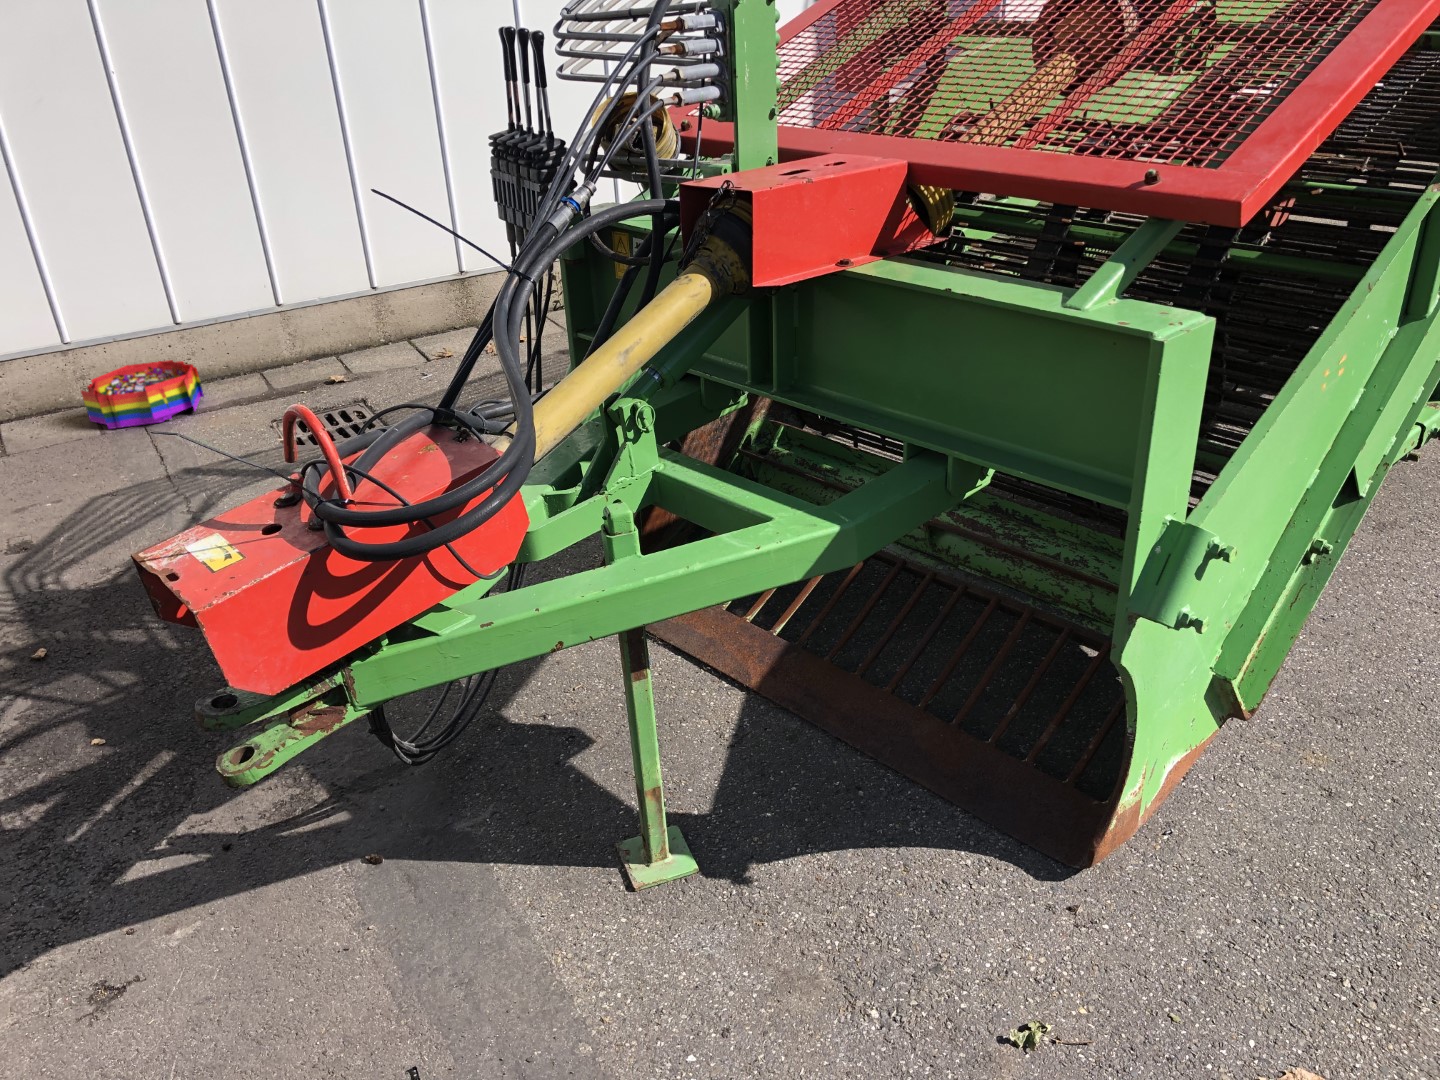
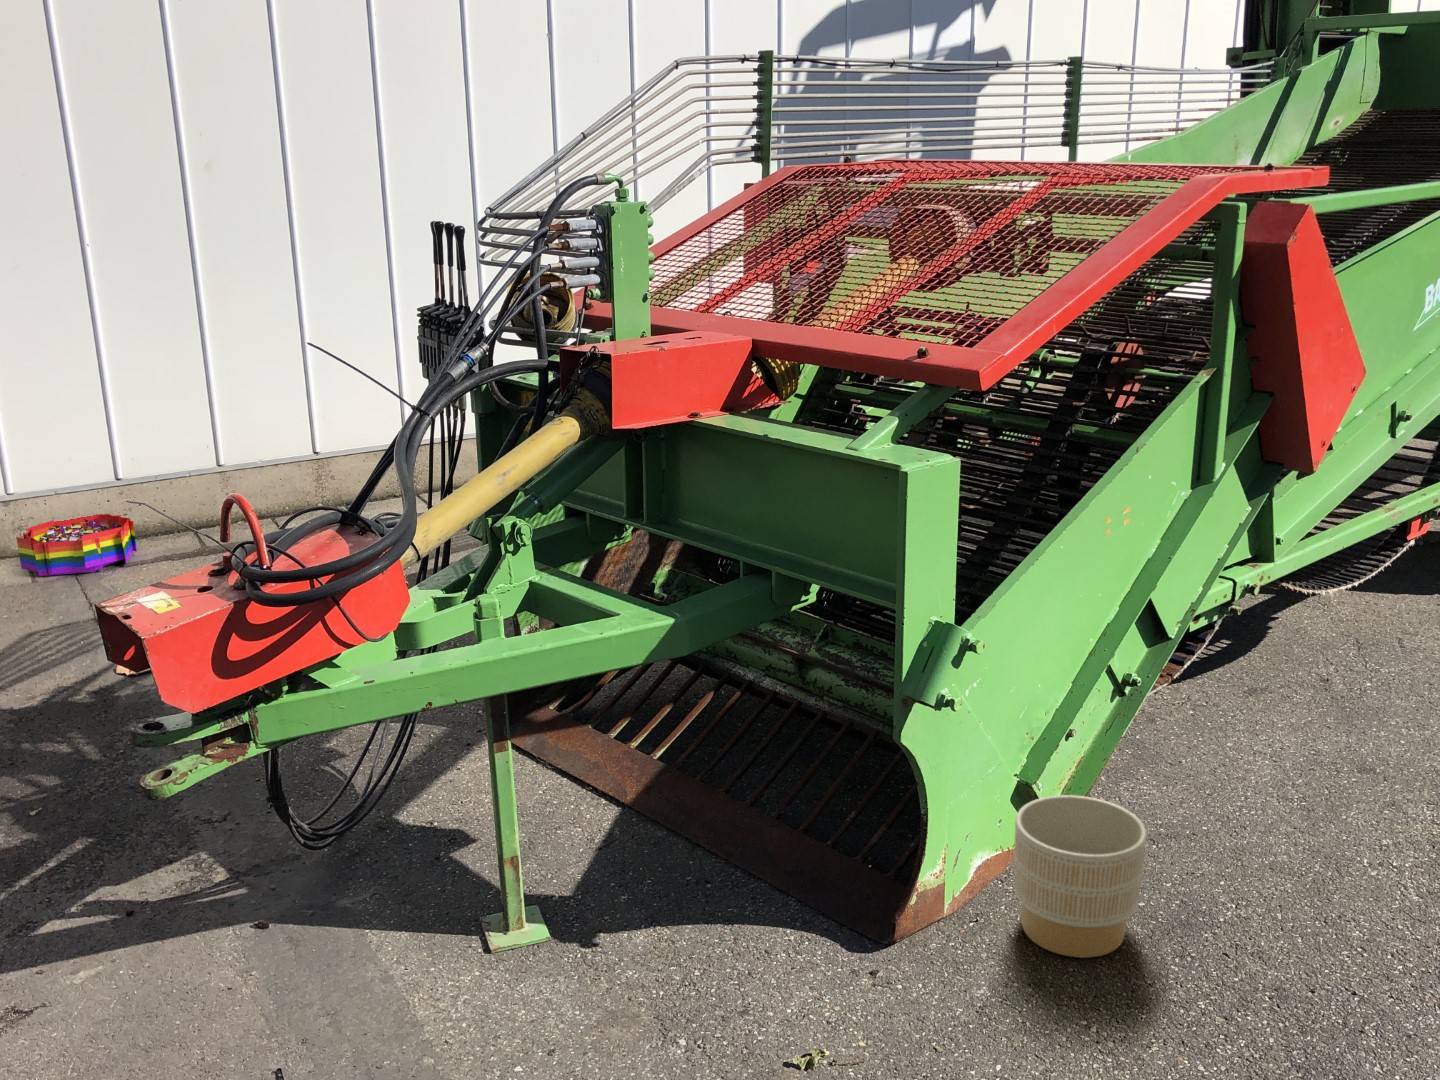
planter: none [1215,690,1387,877] -> present [1014,795,1147,958]

